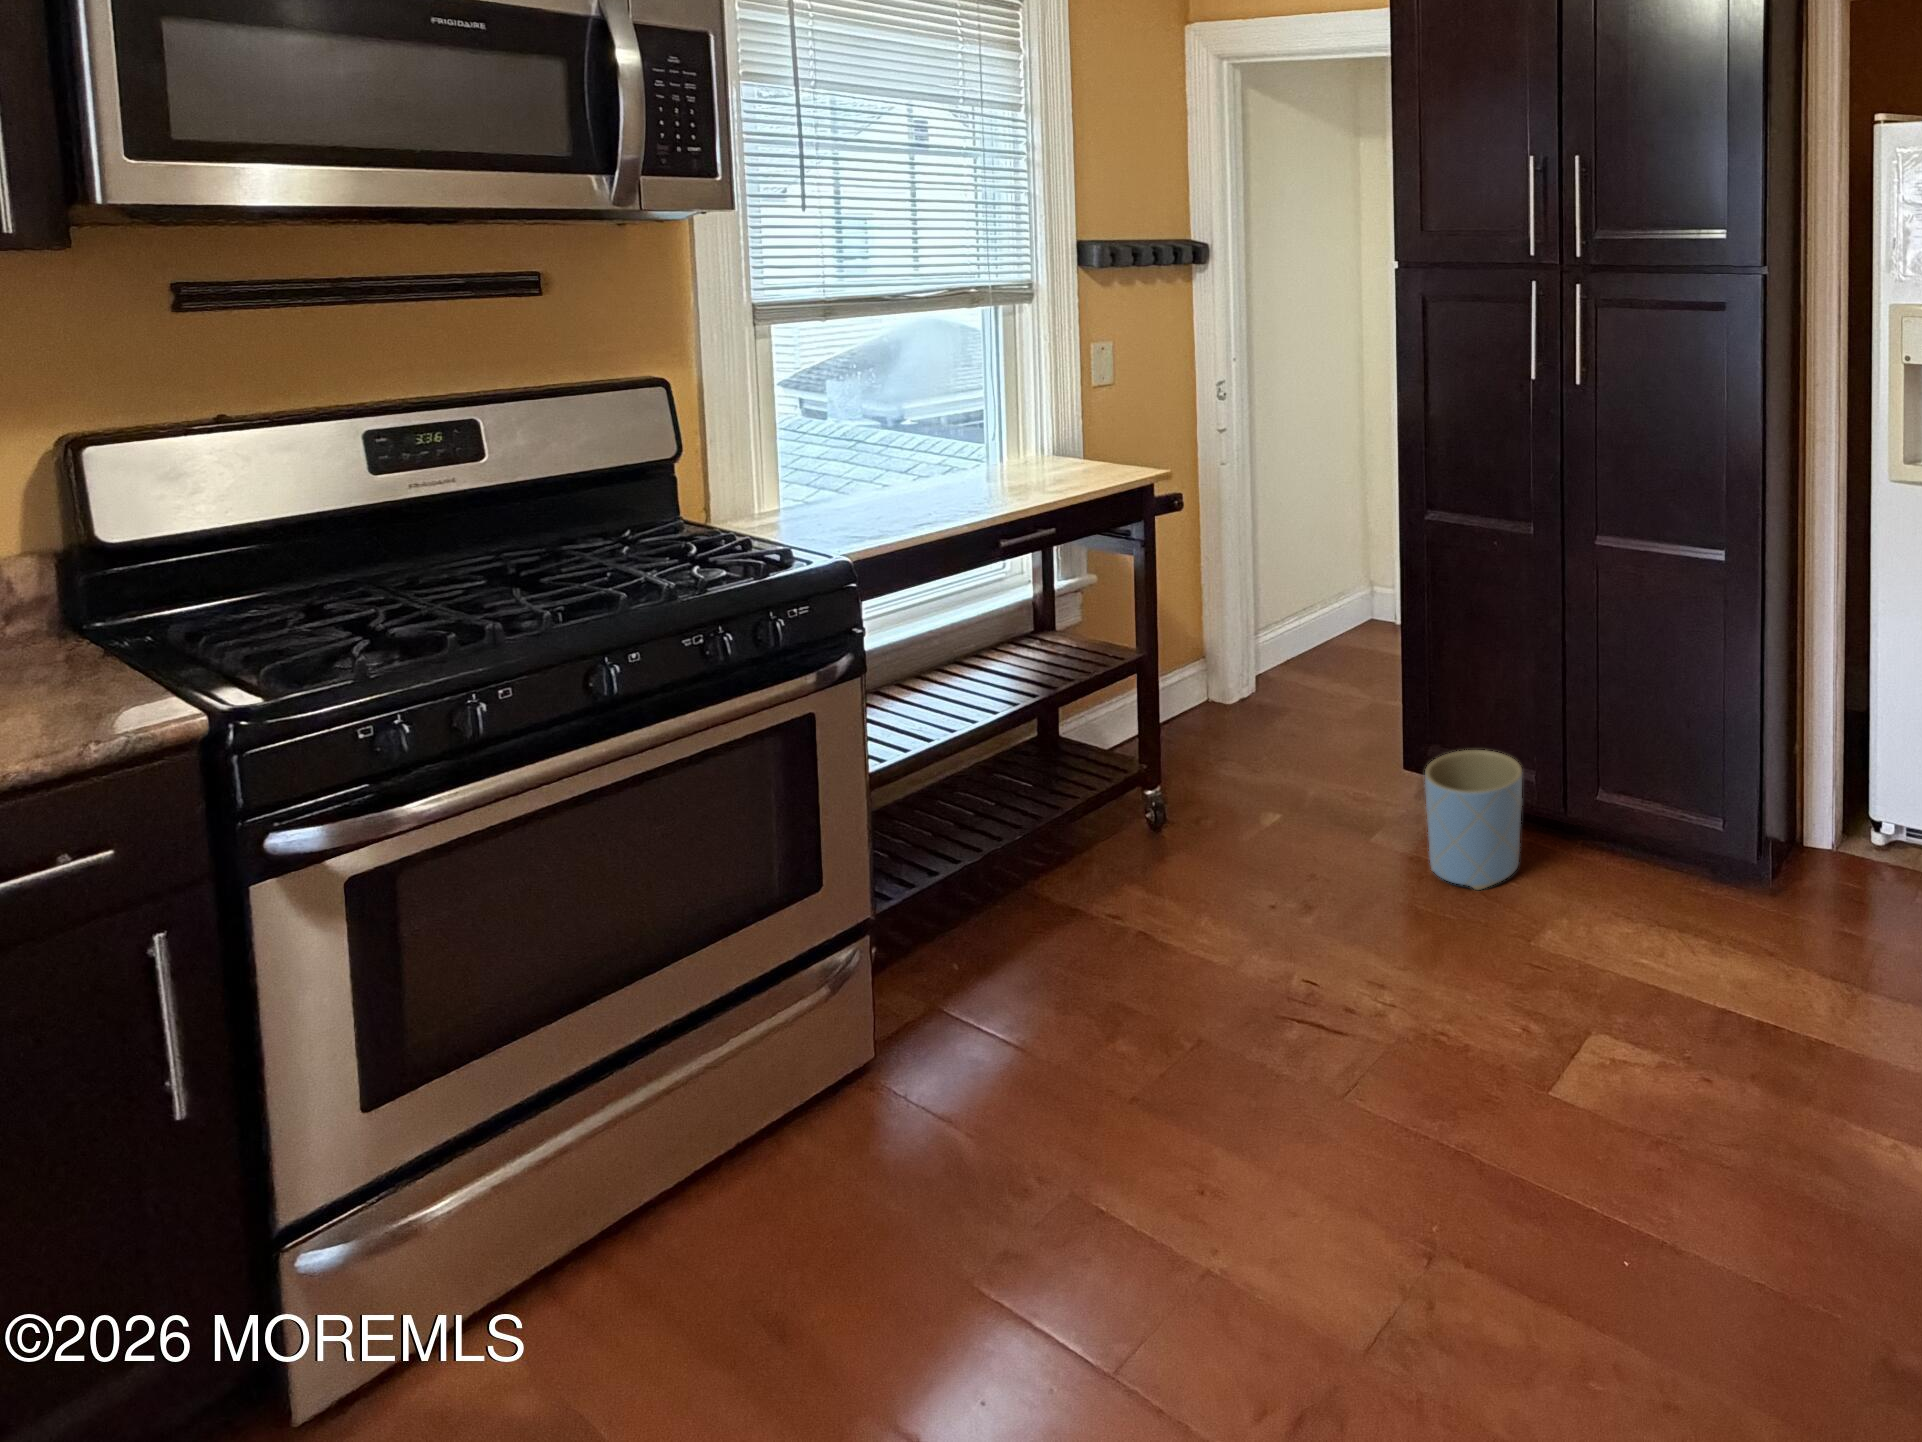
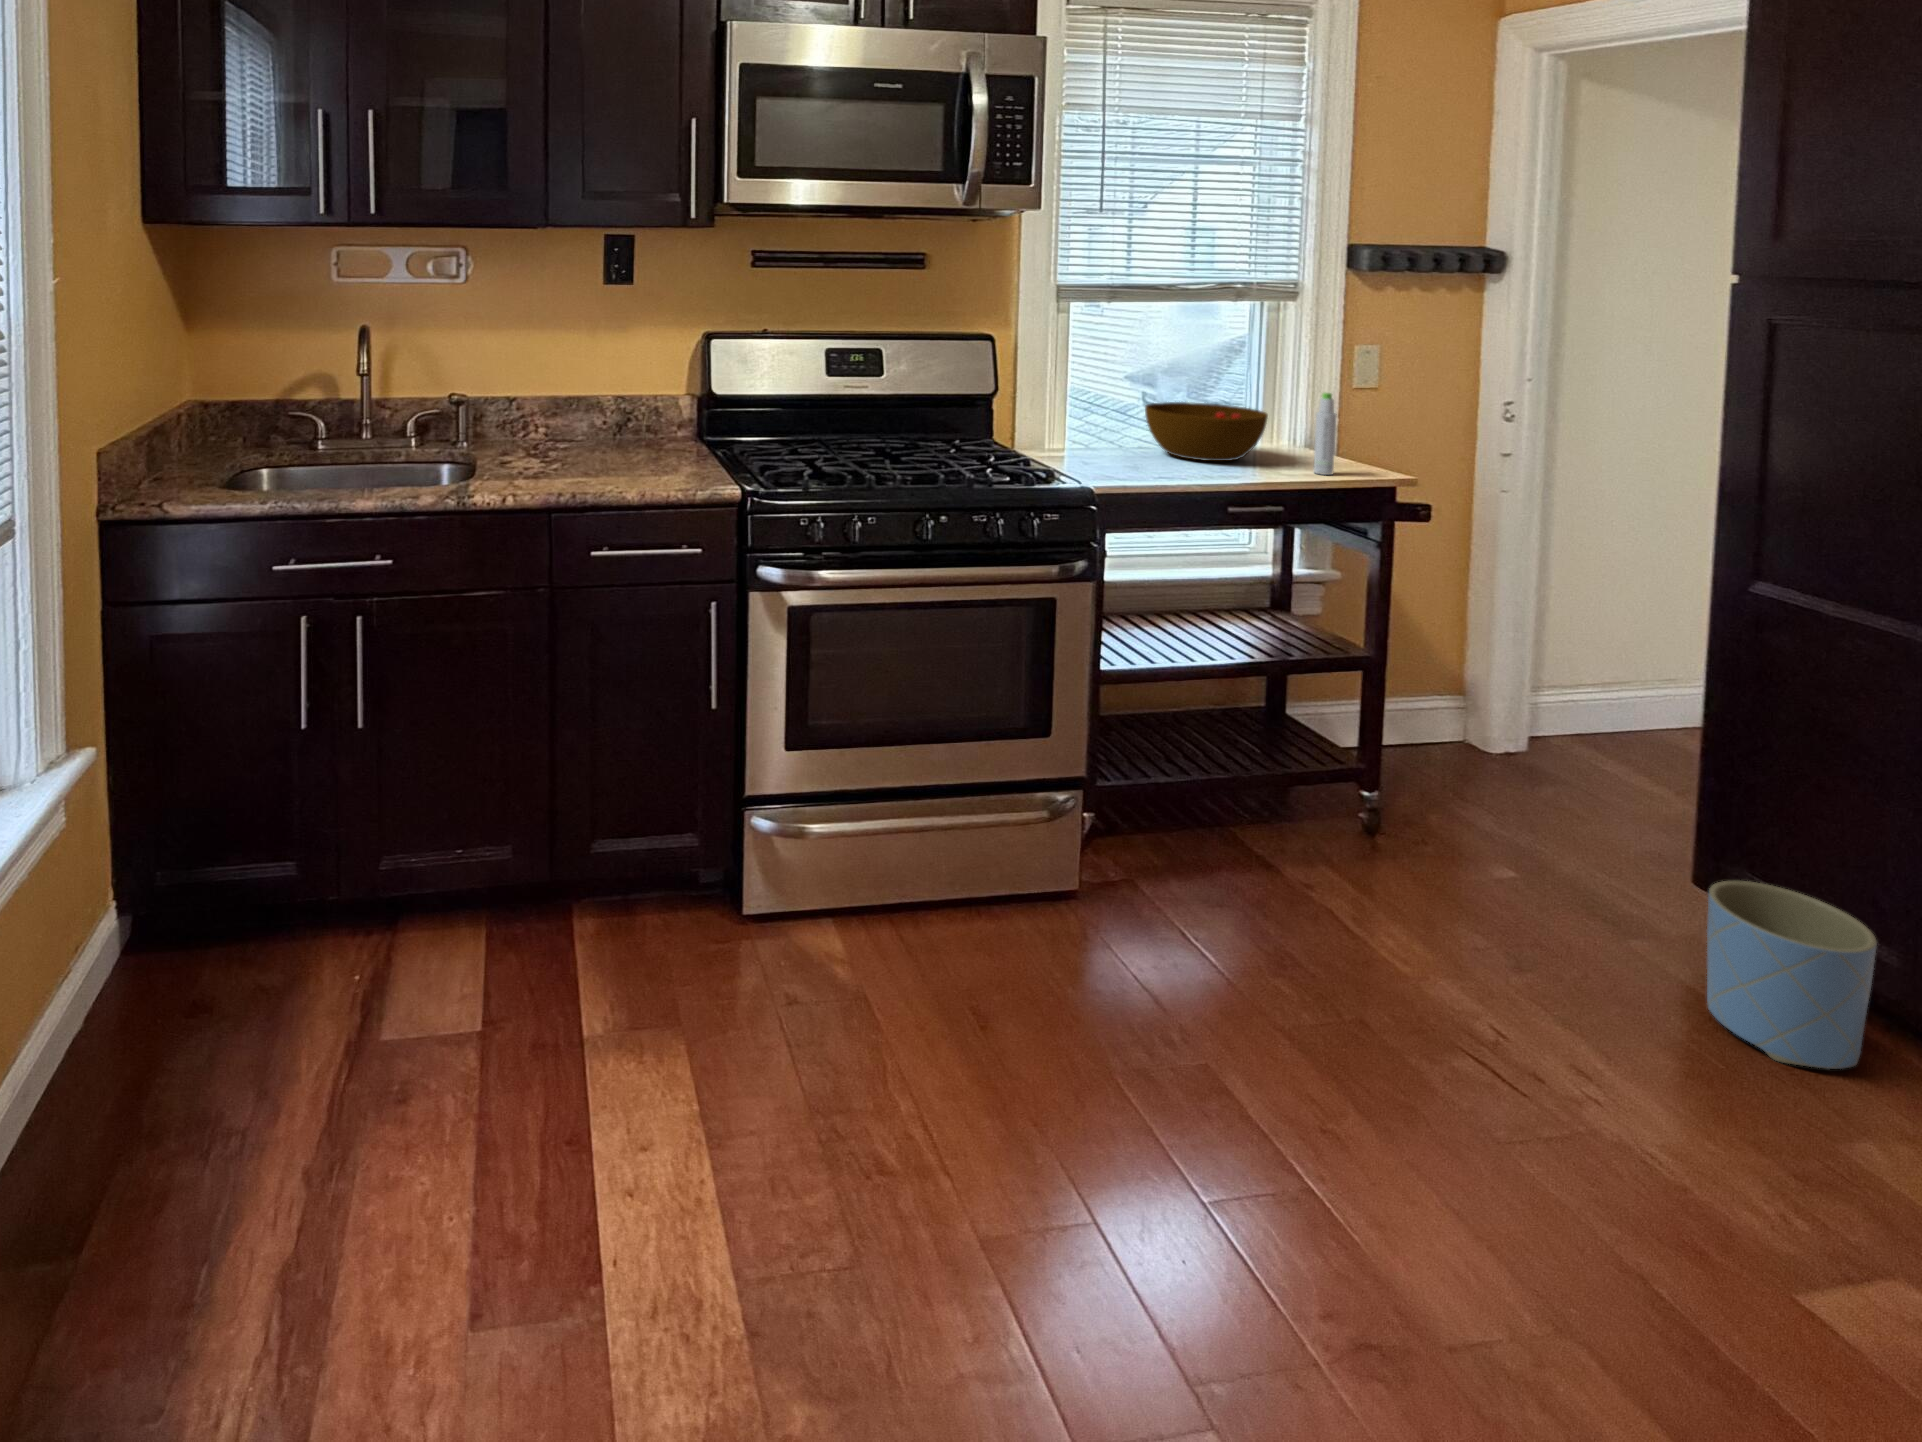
bottle: none [1078,400,1099,487] -> present [1314,393,1336,475]
bowl: none [884,426,1026,496] -> present [1145,402,1268,461]

